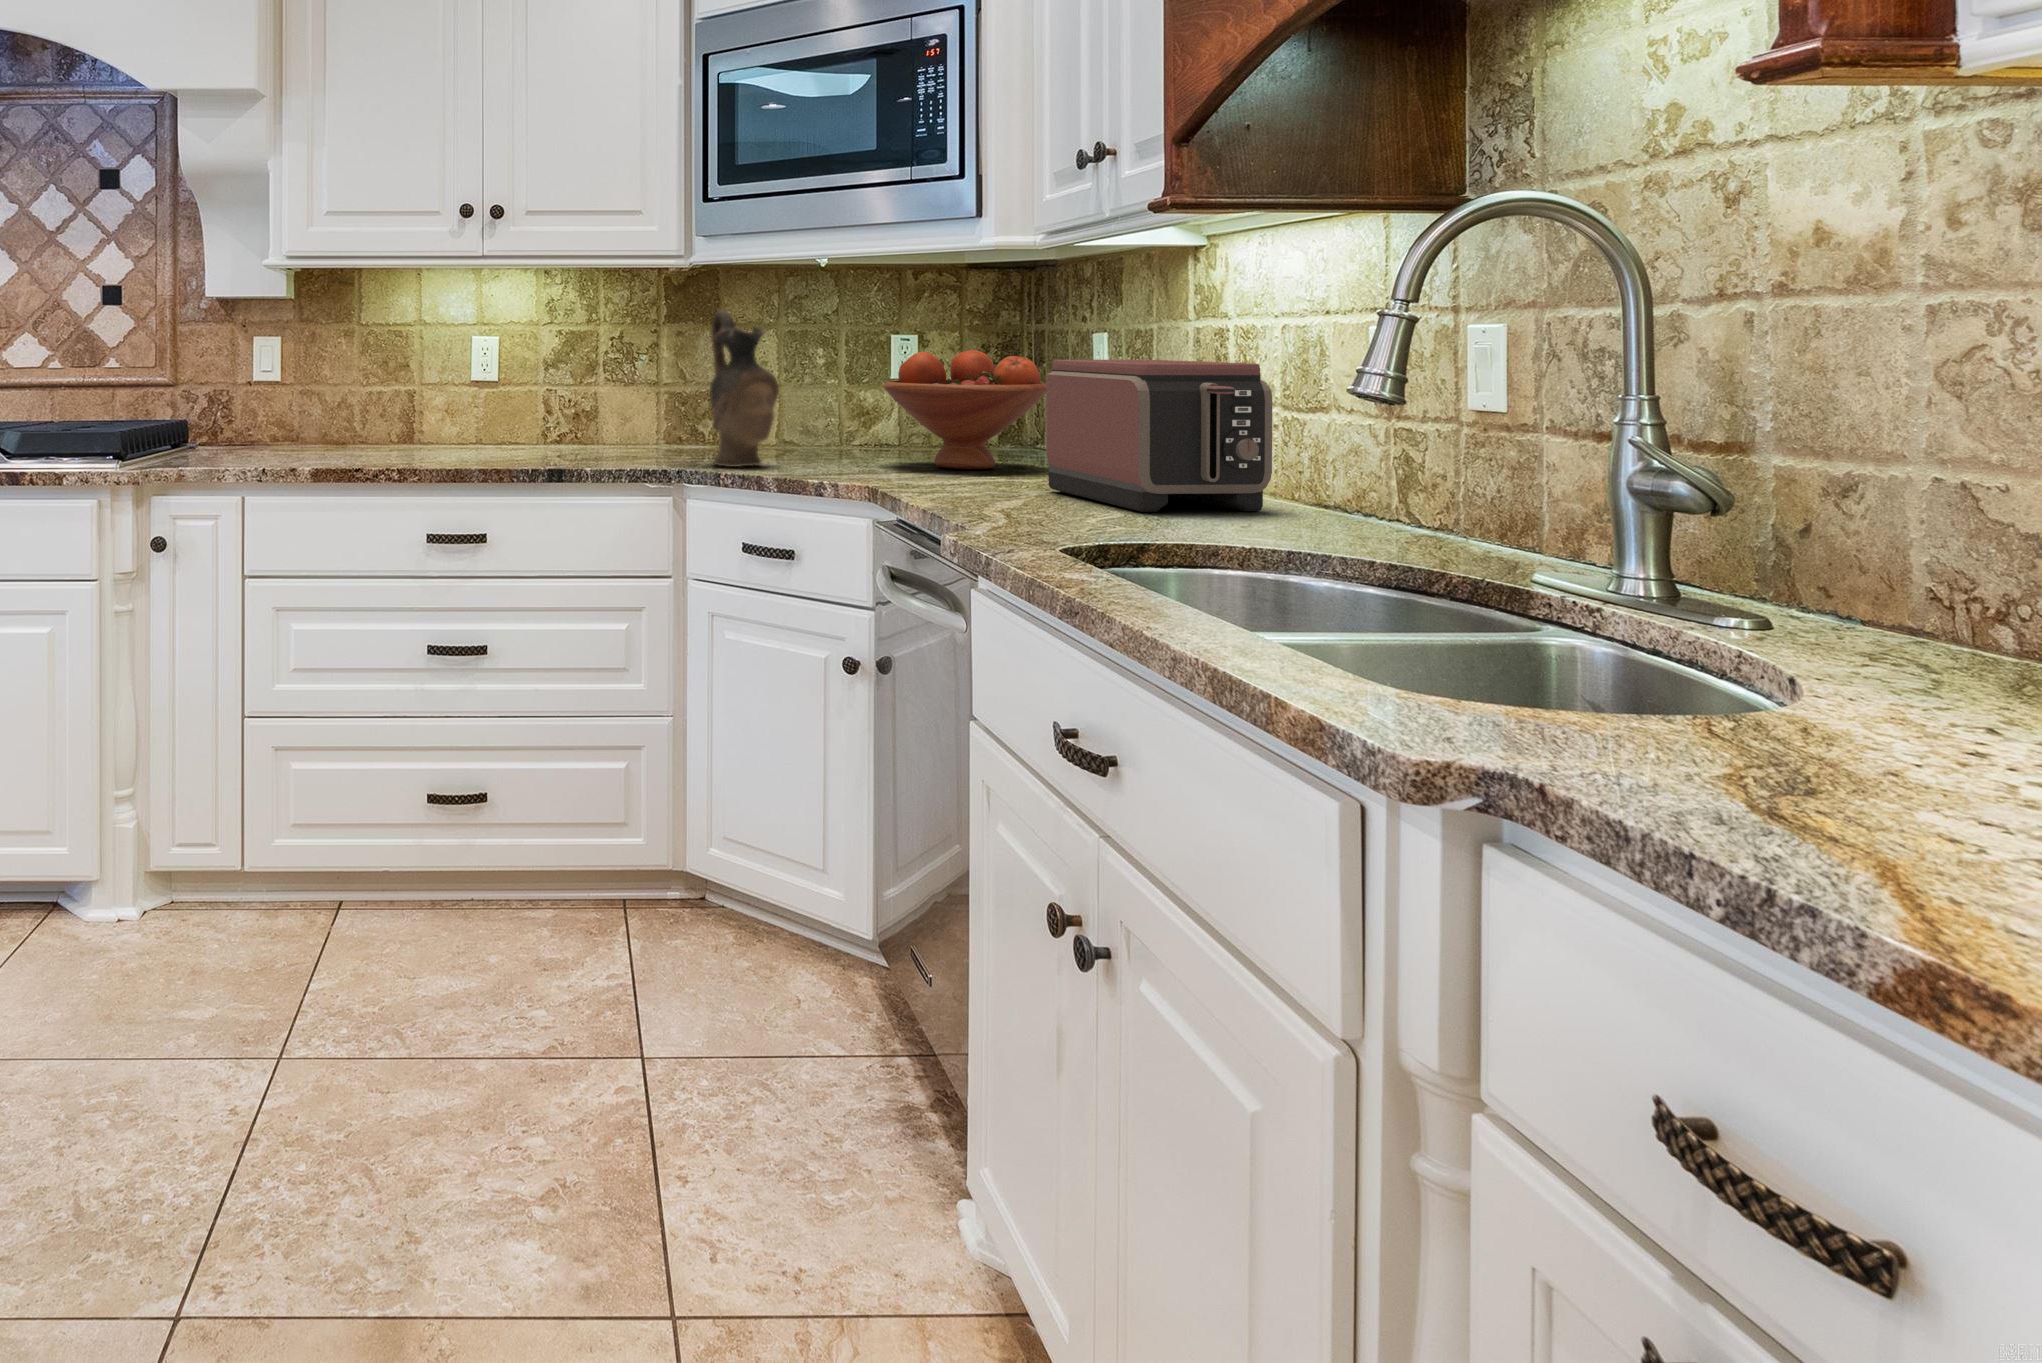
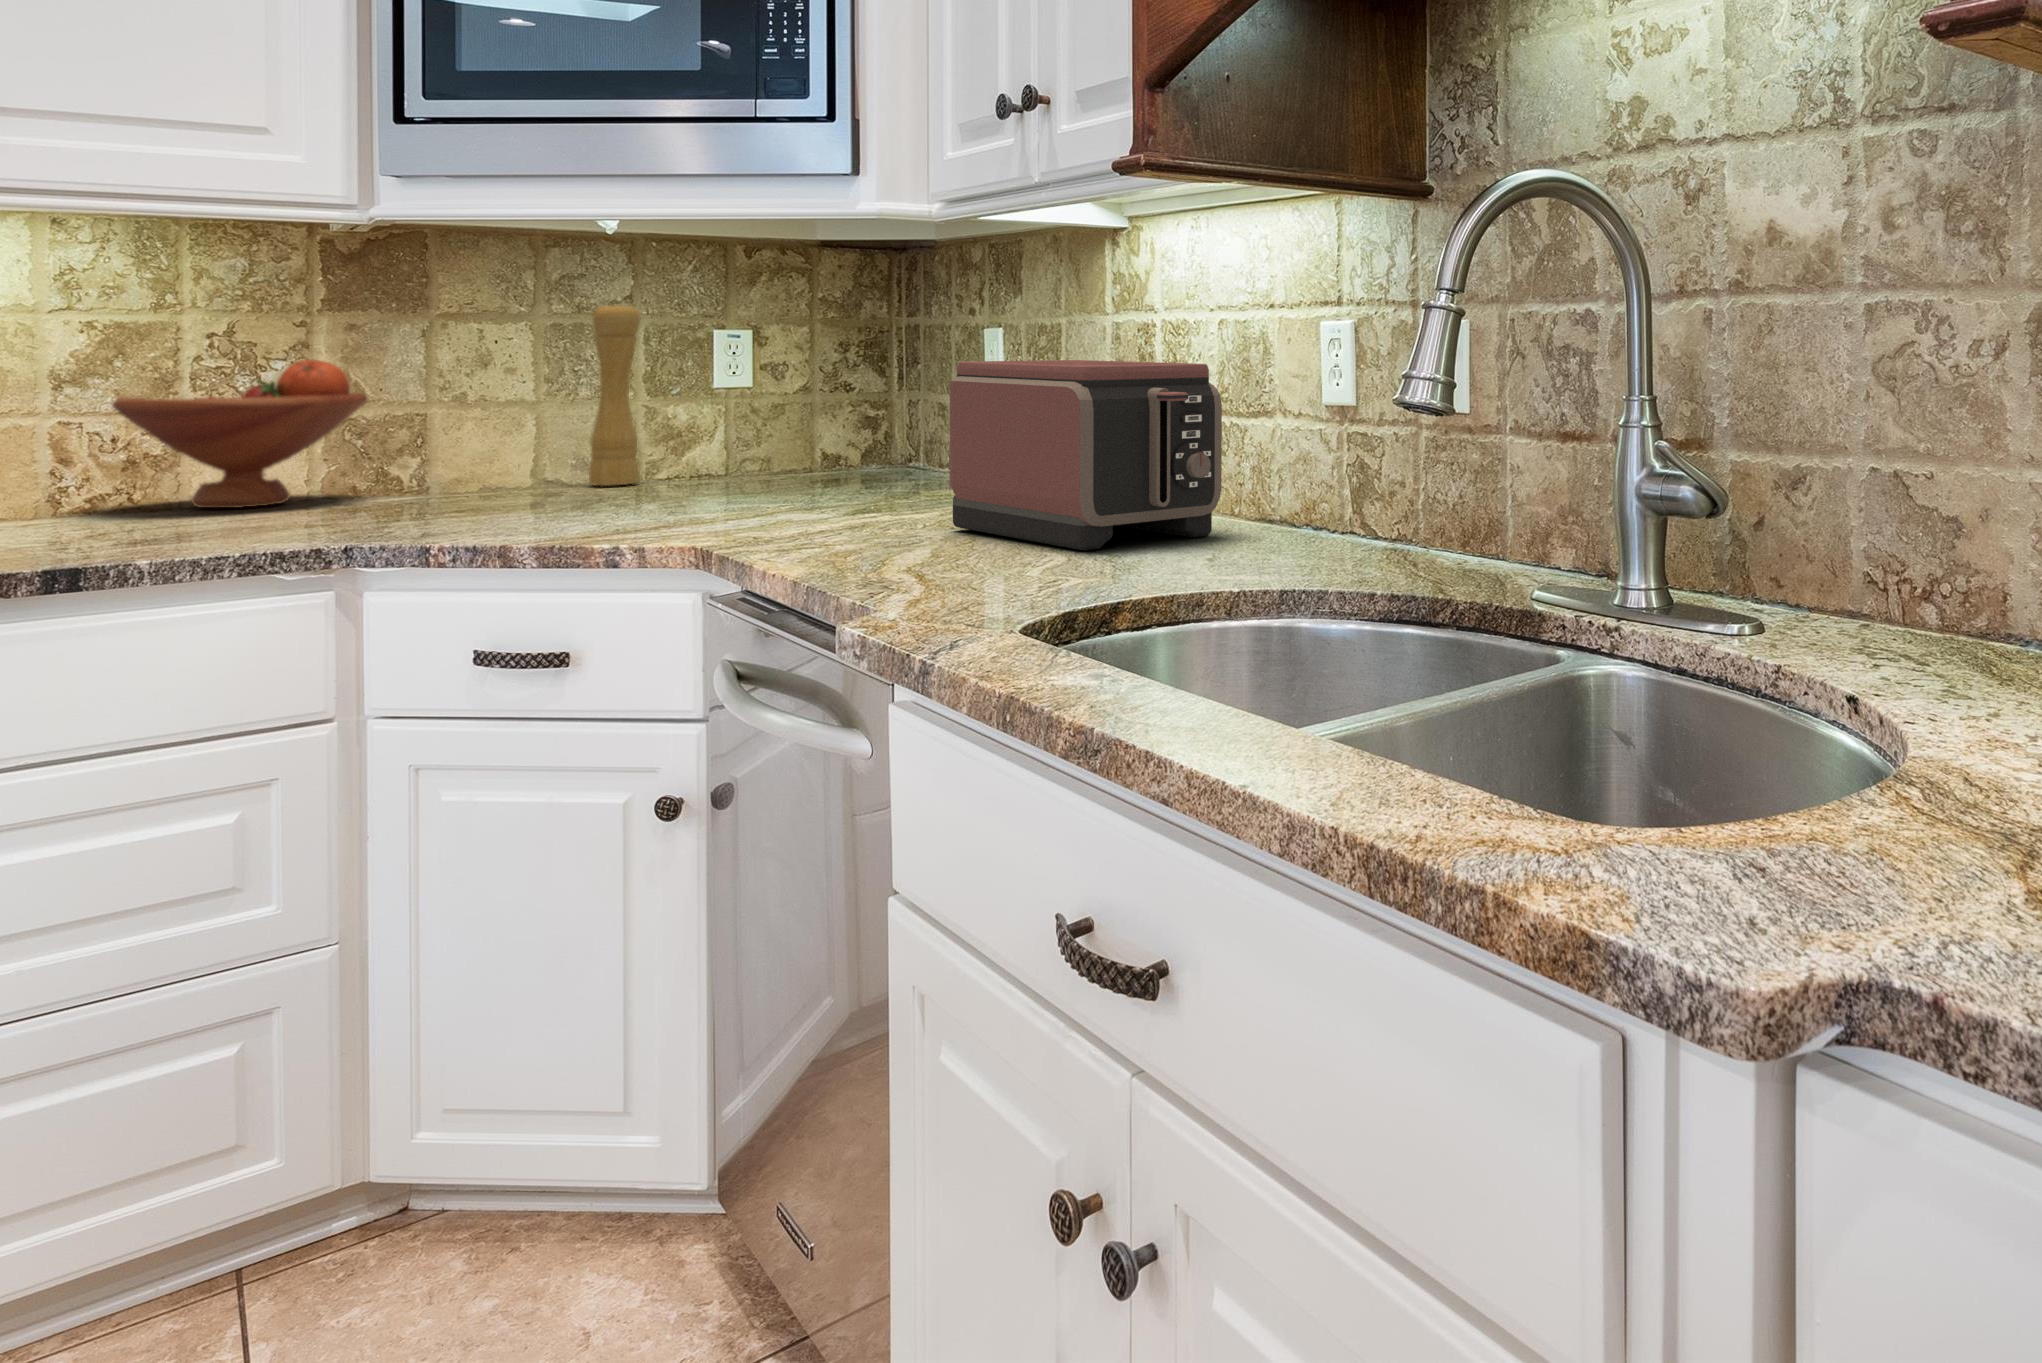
ceramic pitcher: present [710,310,779,467] -> none [418,292,541,530]
pepper mill: none [813,316,847,447] -> present [589,305,640,486]
fruit bowl: present [884,350,1047,469] -> present [112,360,367,508]

